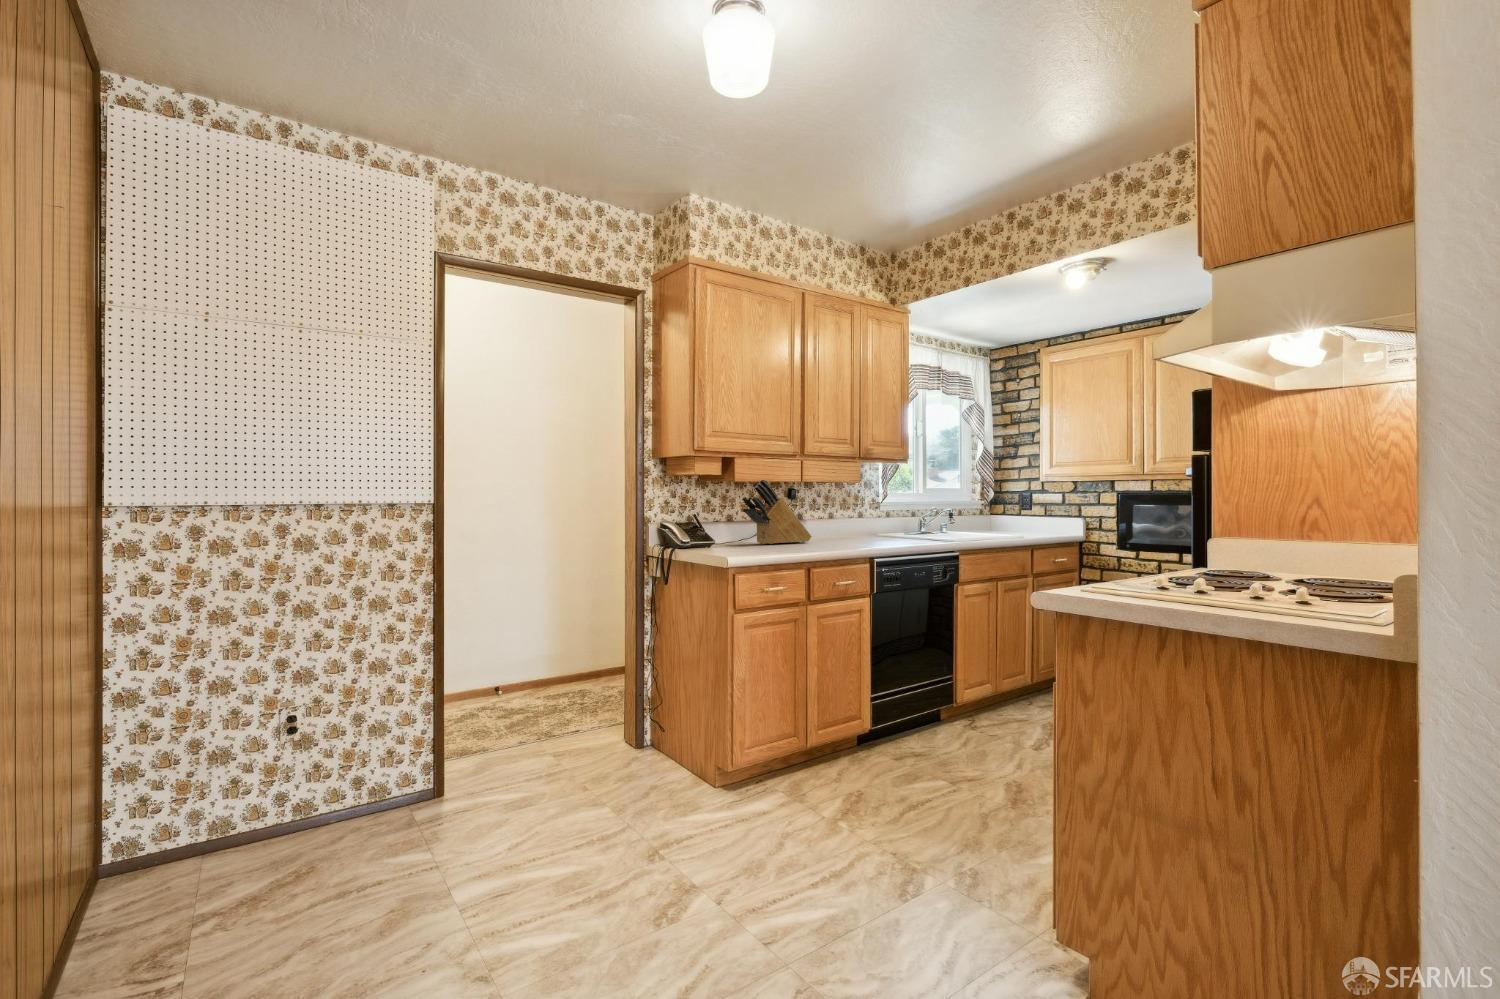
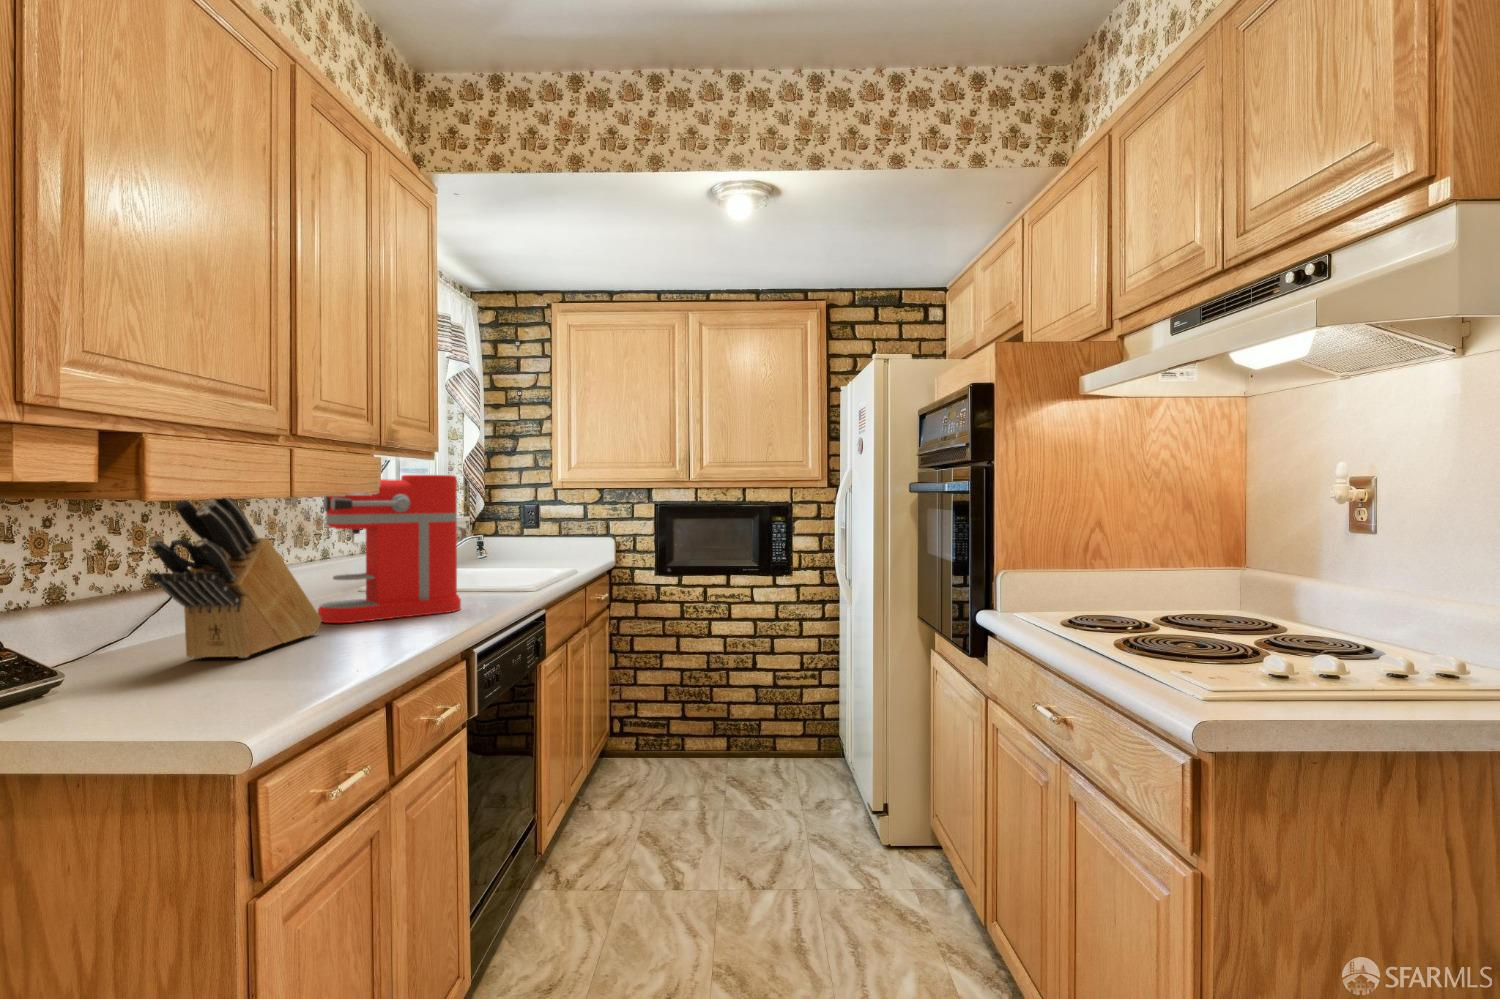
coffee maker: none [823,472,891,542] -> present [318,475,465,623]

